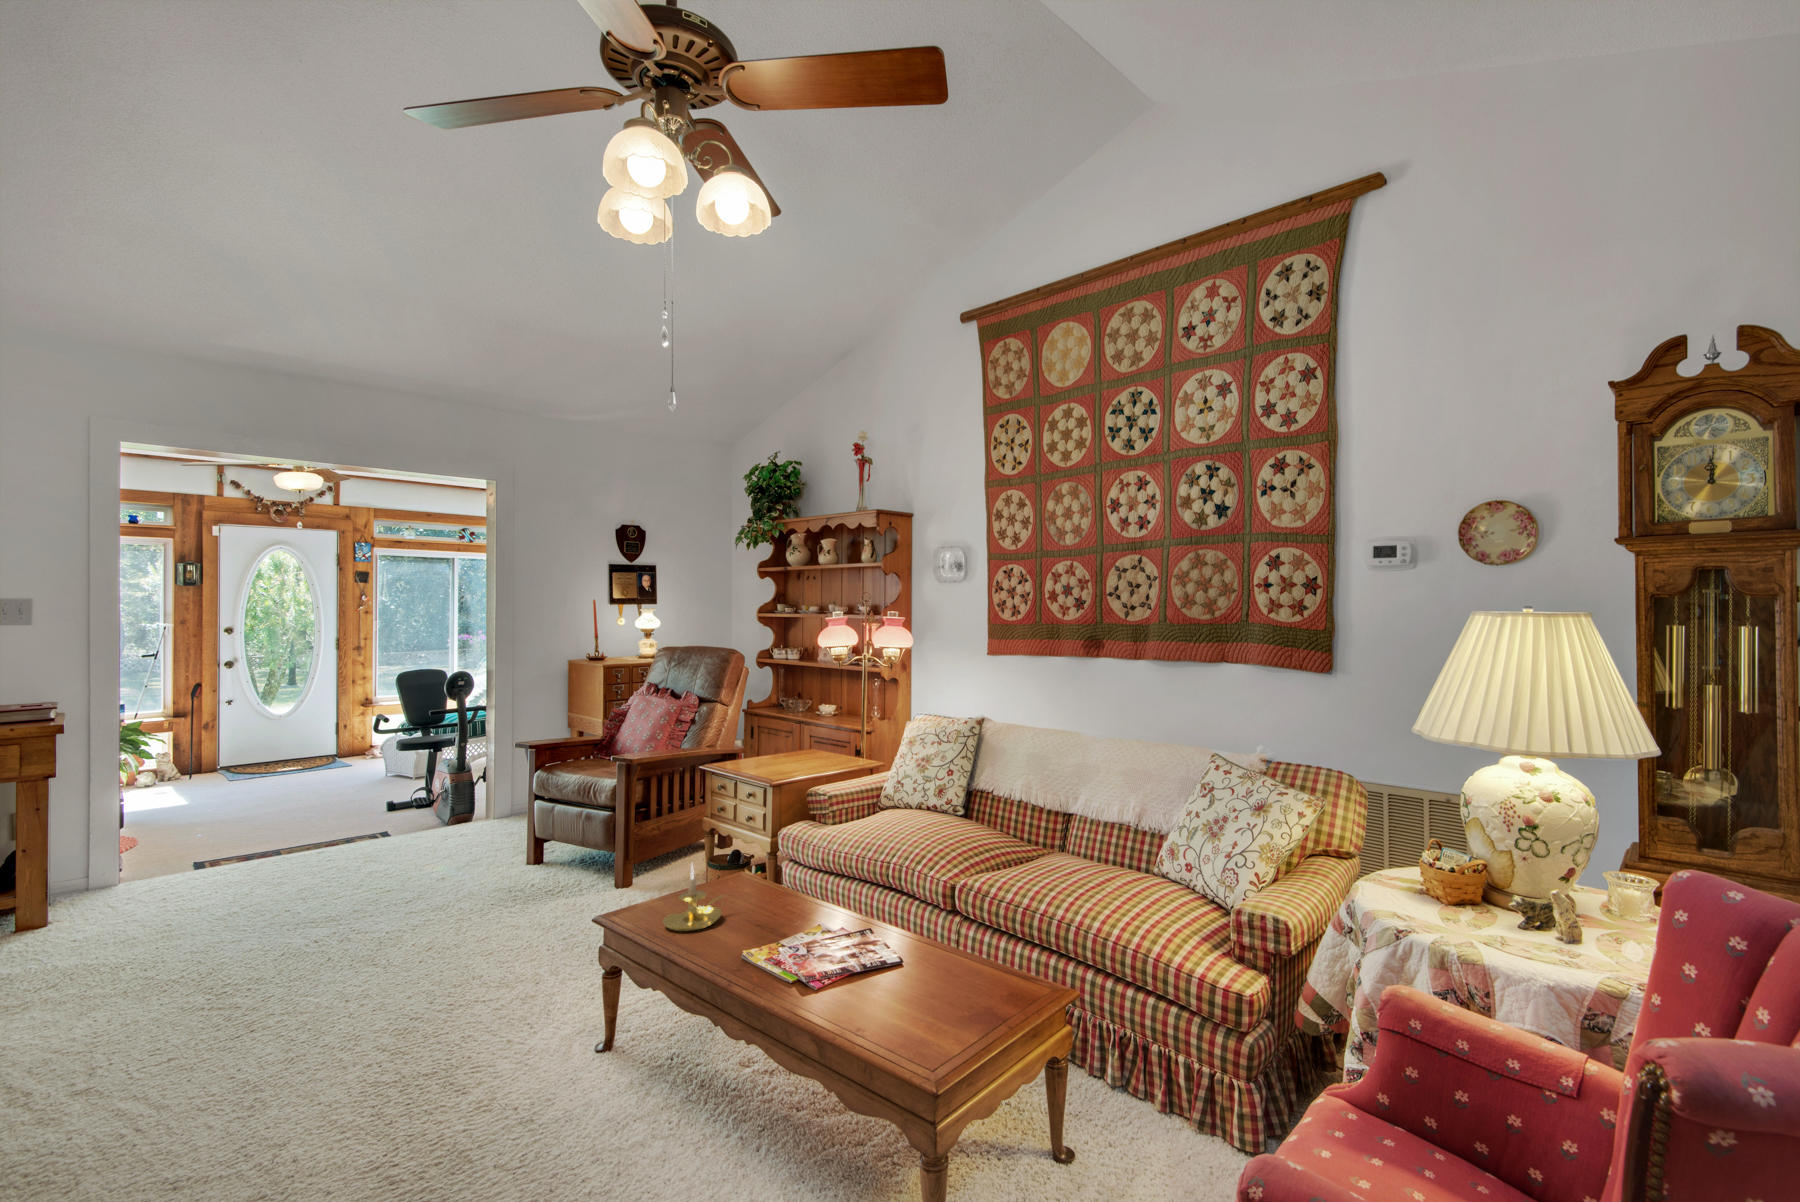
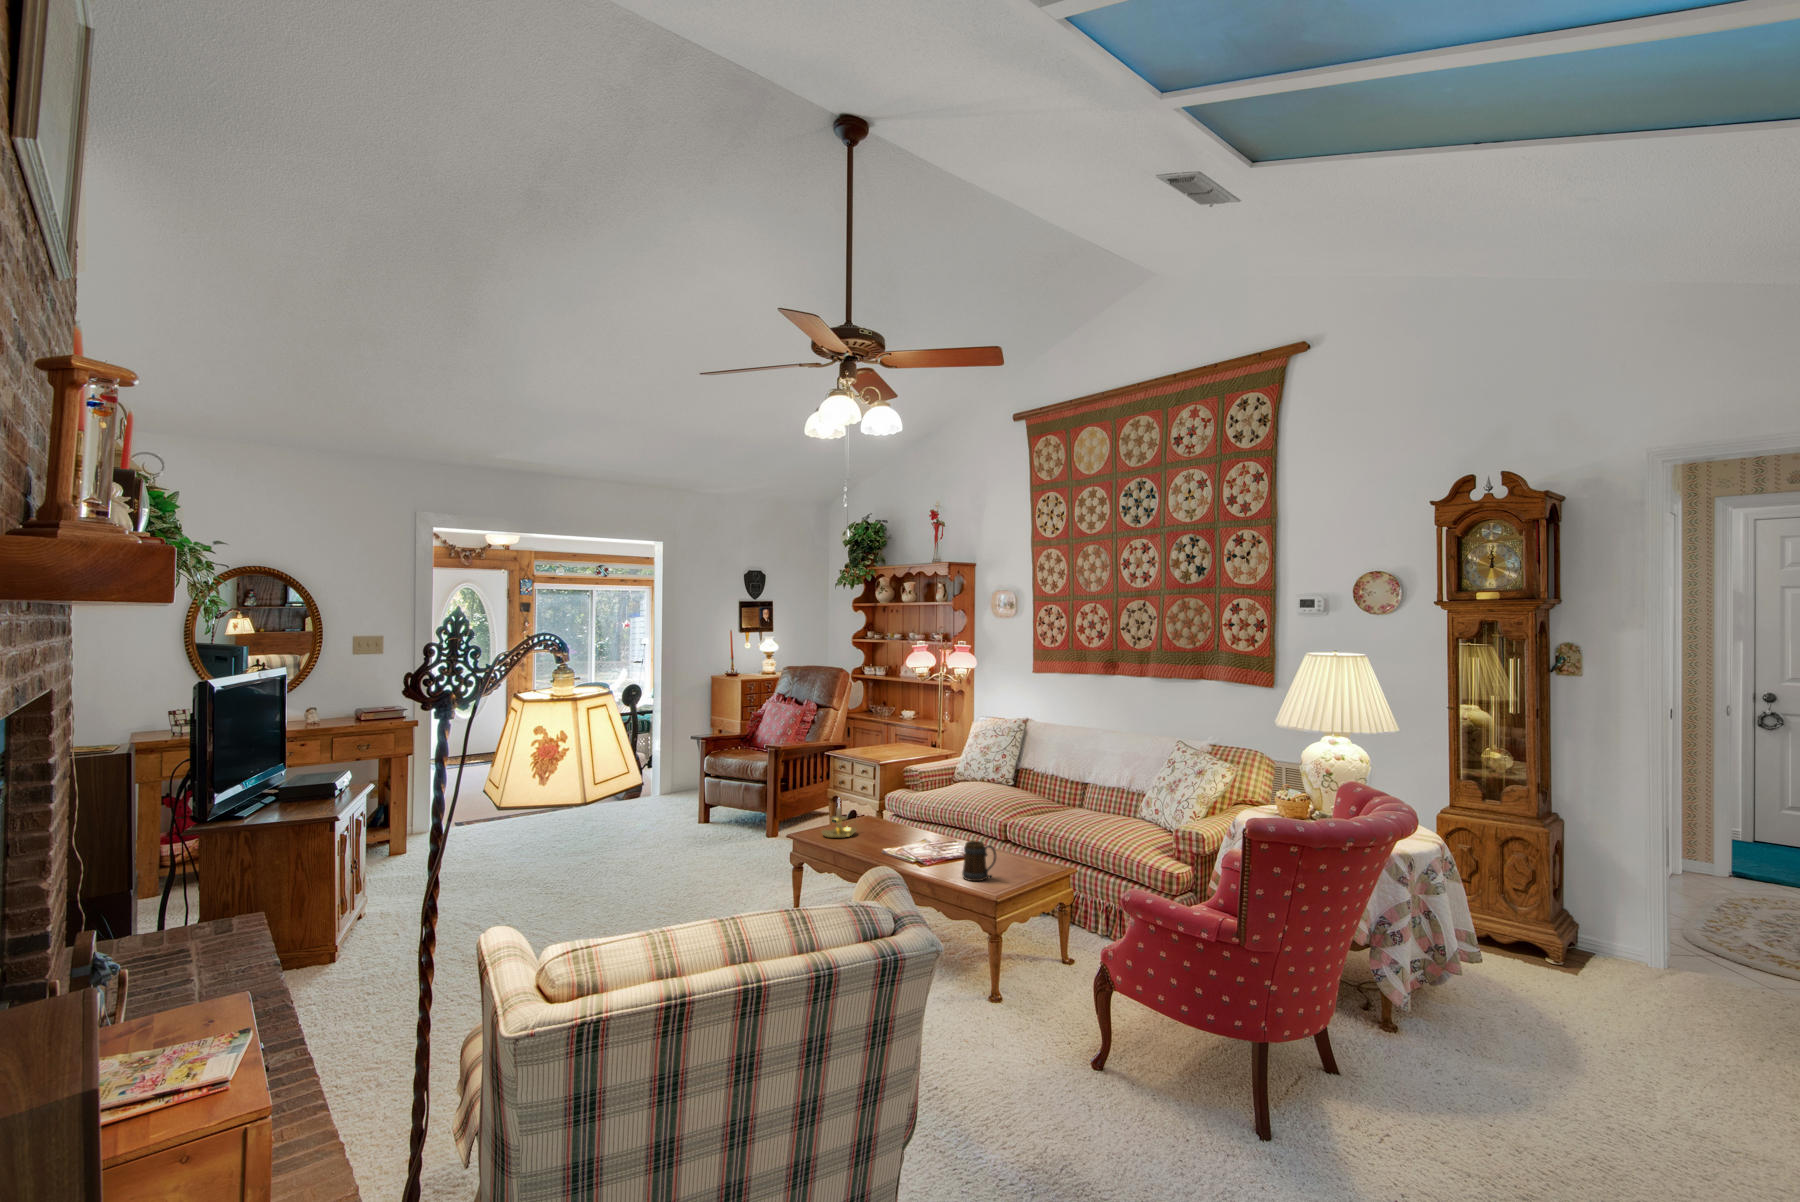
mug: none [887,964,949,1045] -> present [962,840,996,881]

